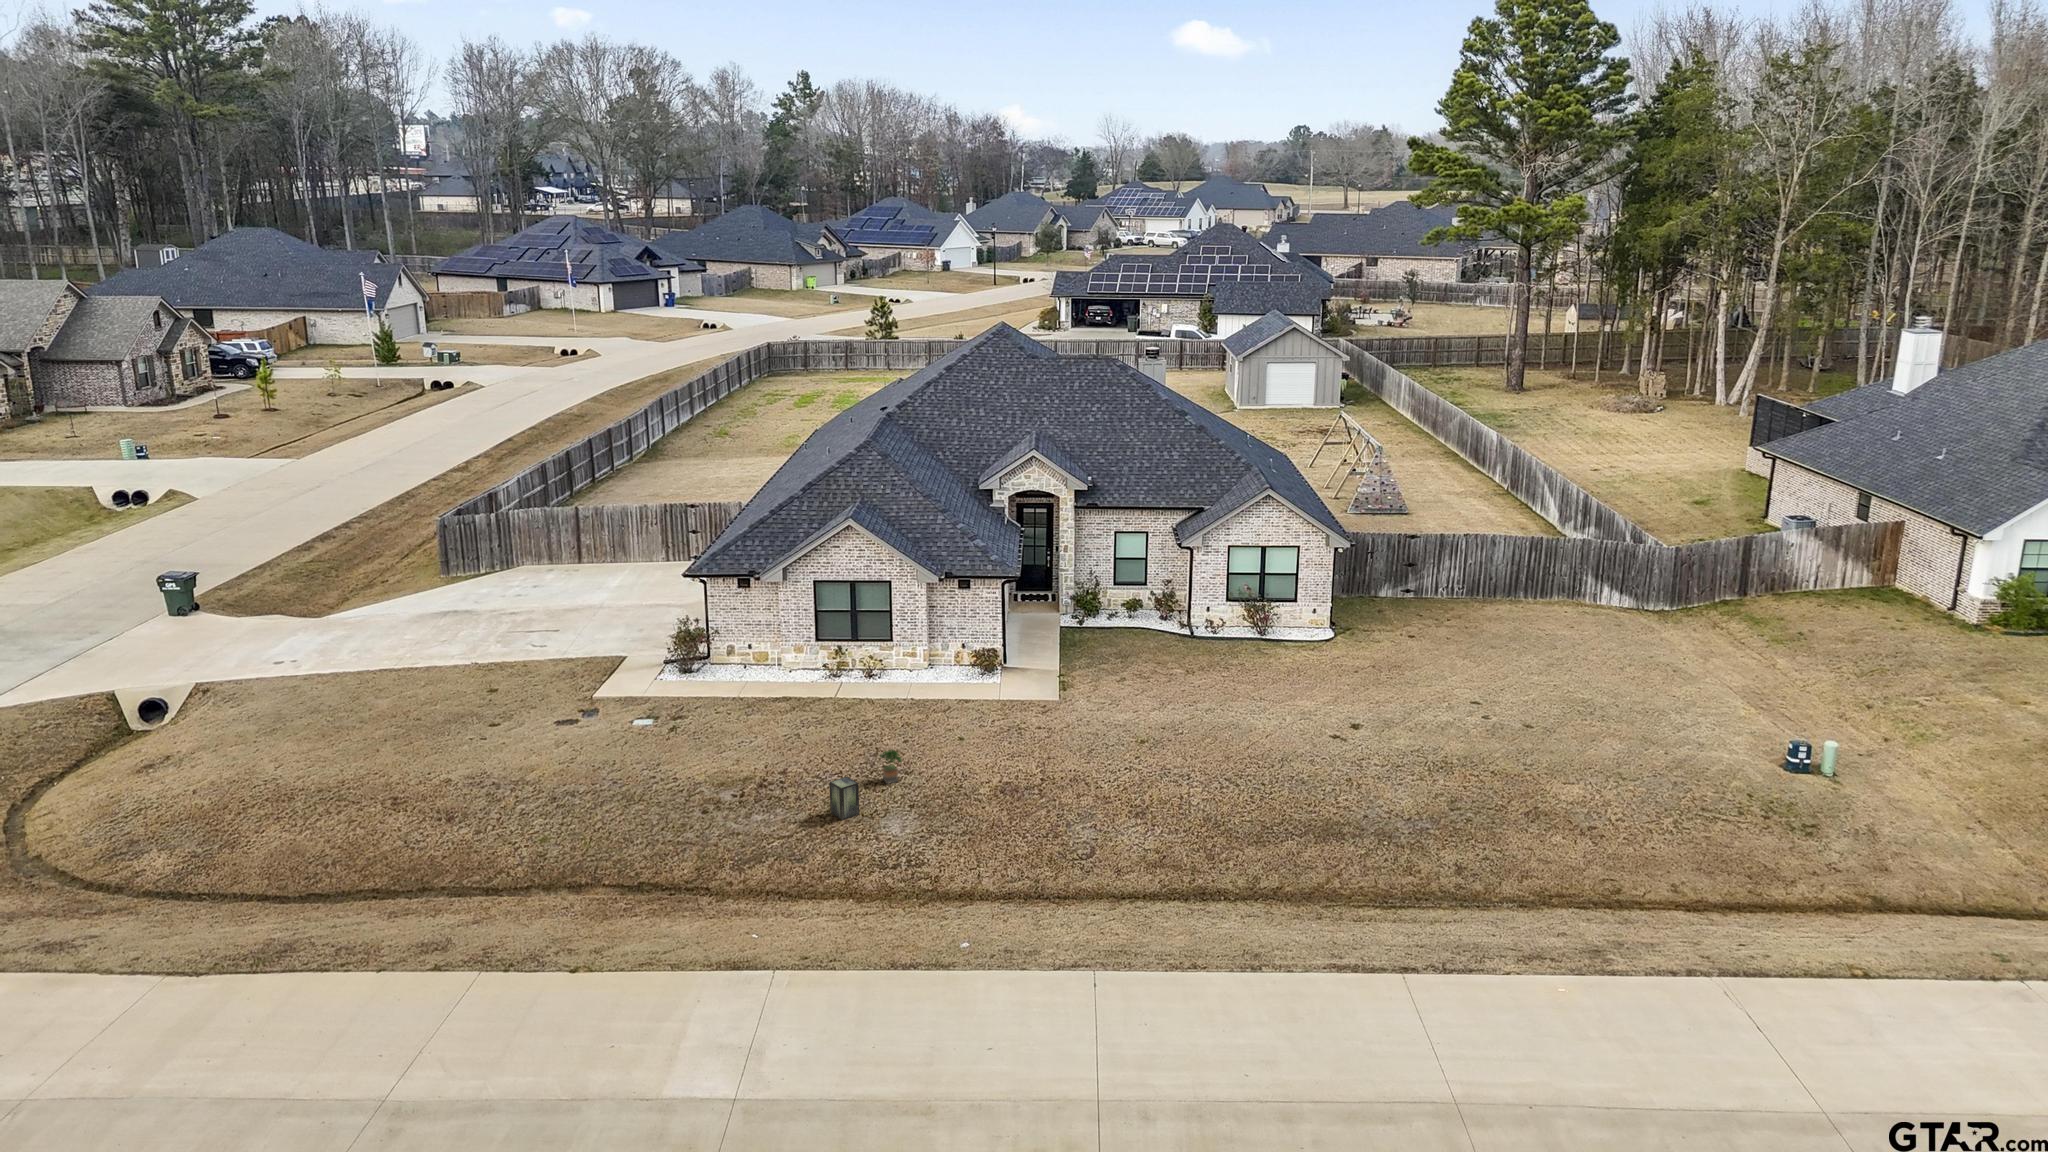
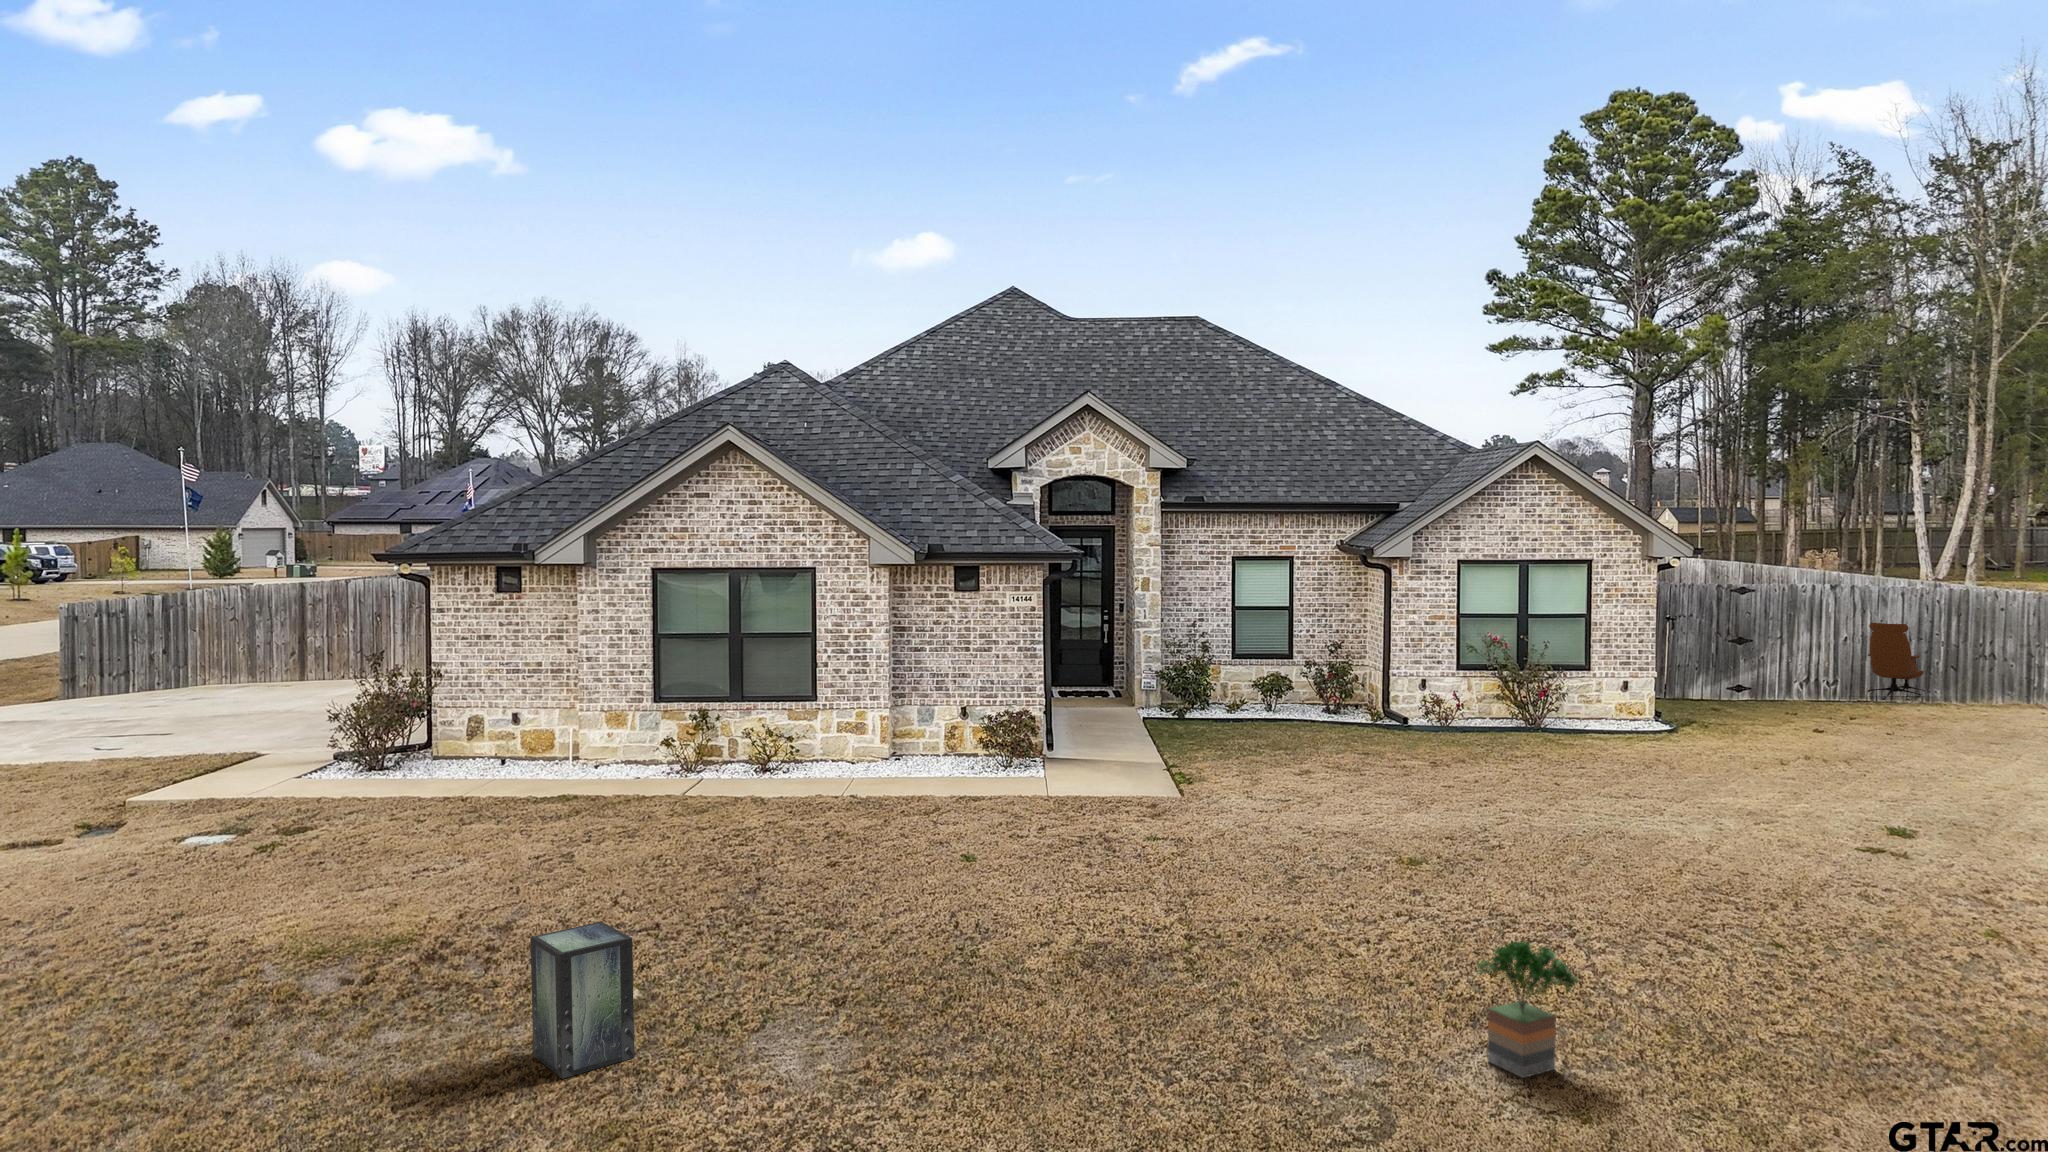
lounge chair: none [1484,564,1520,606] -> present [1868,623,1925,696]
potted tree: present [880,750,902,784] -> present [1477,940,1578,1078]

